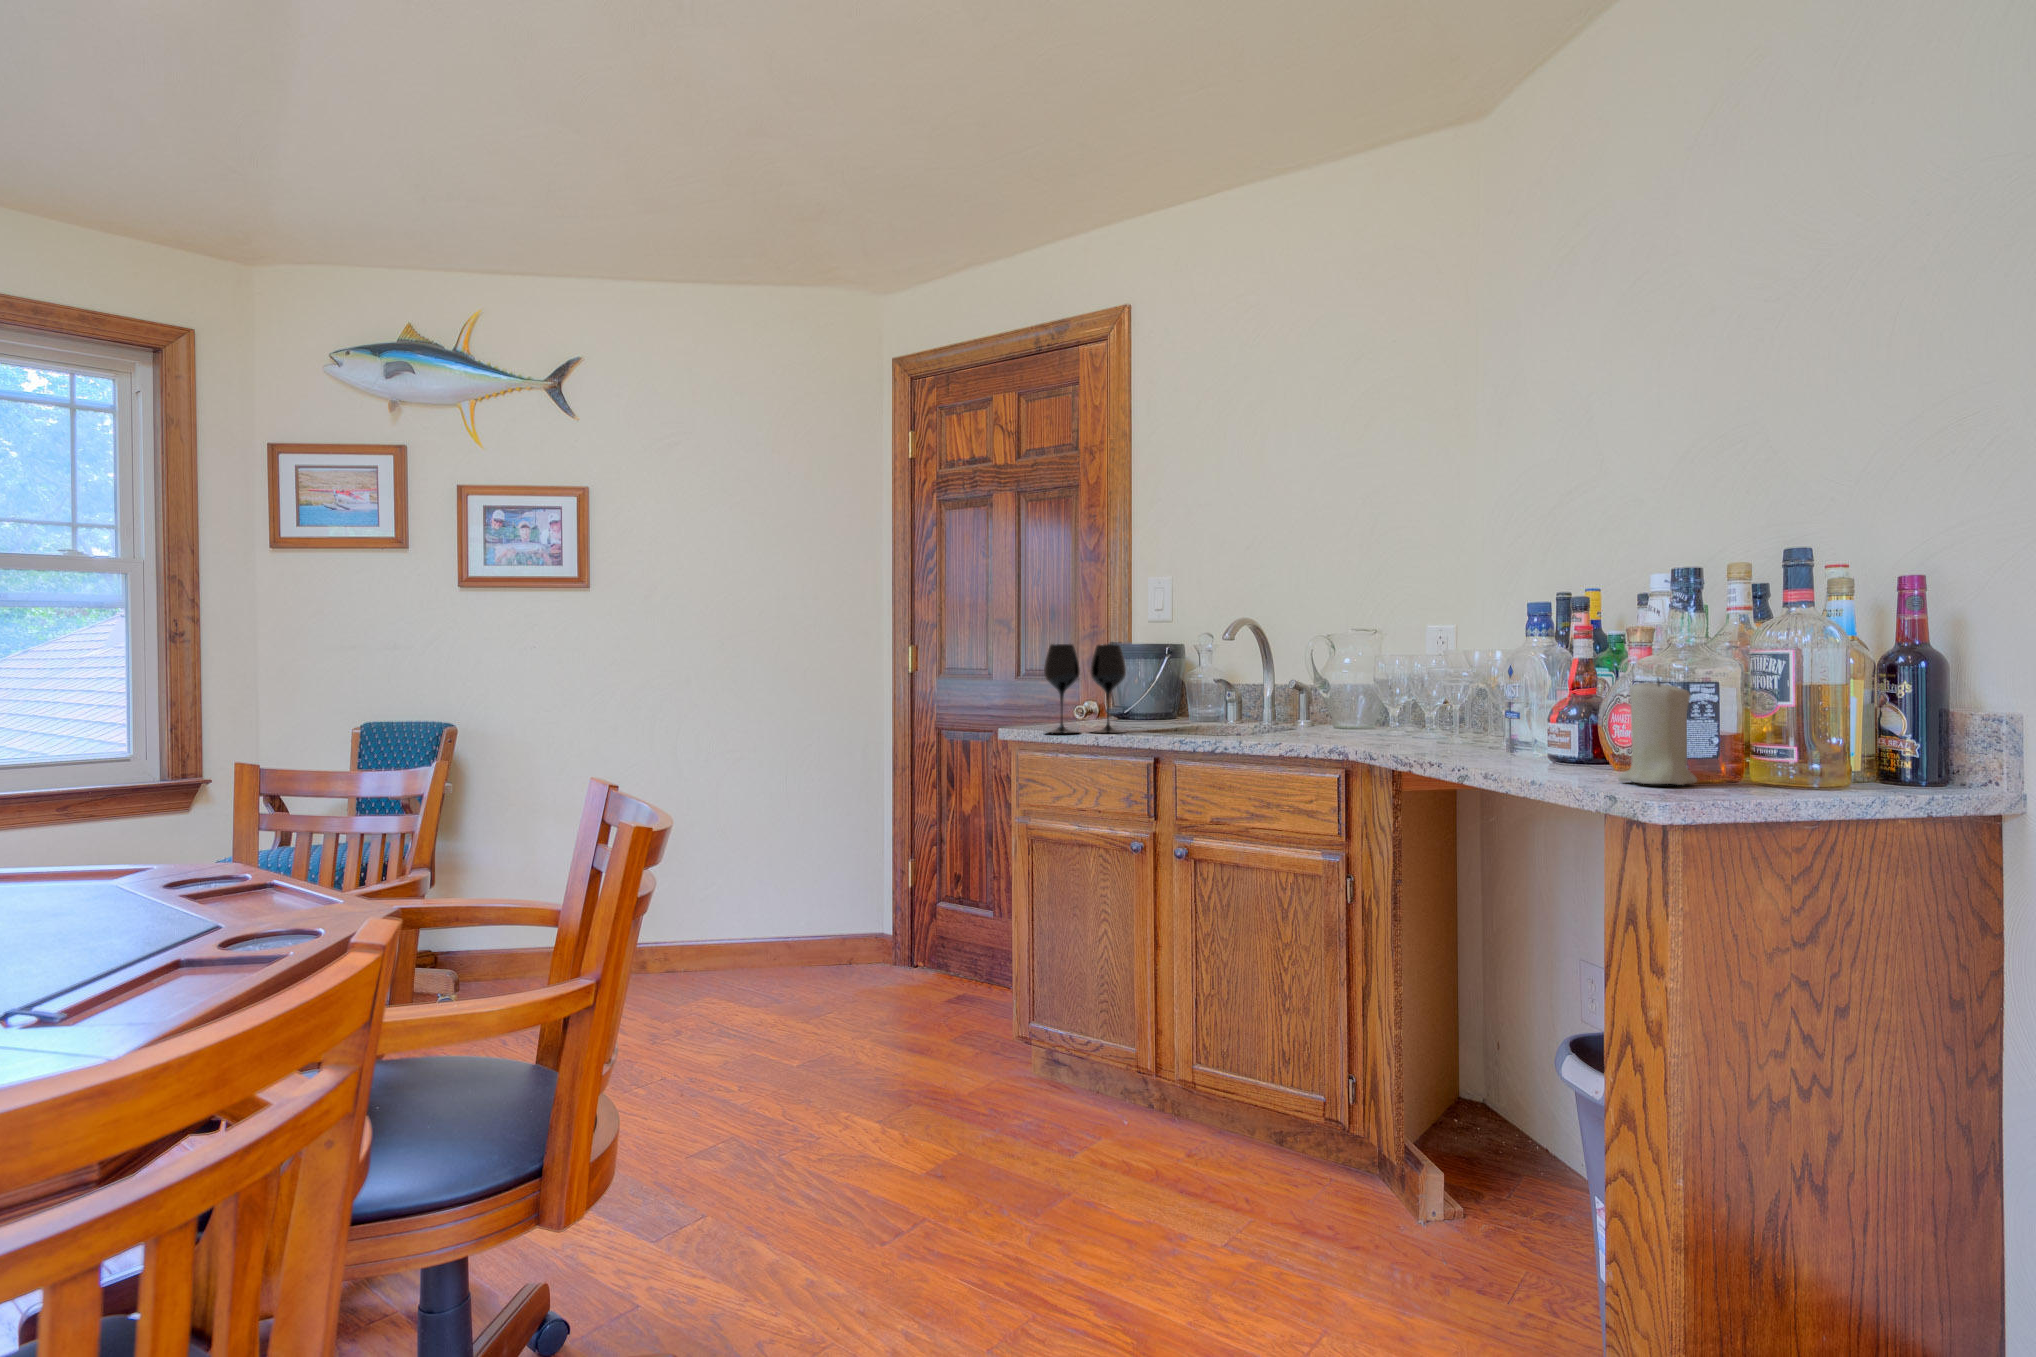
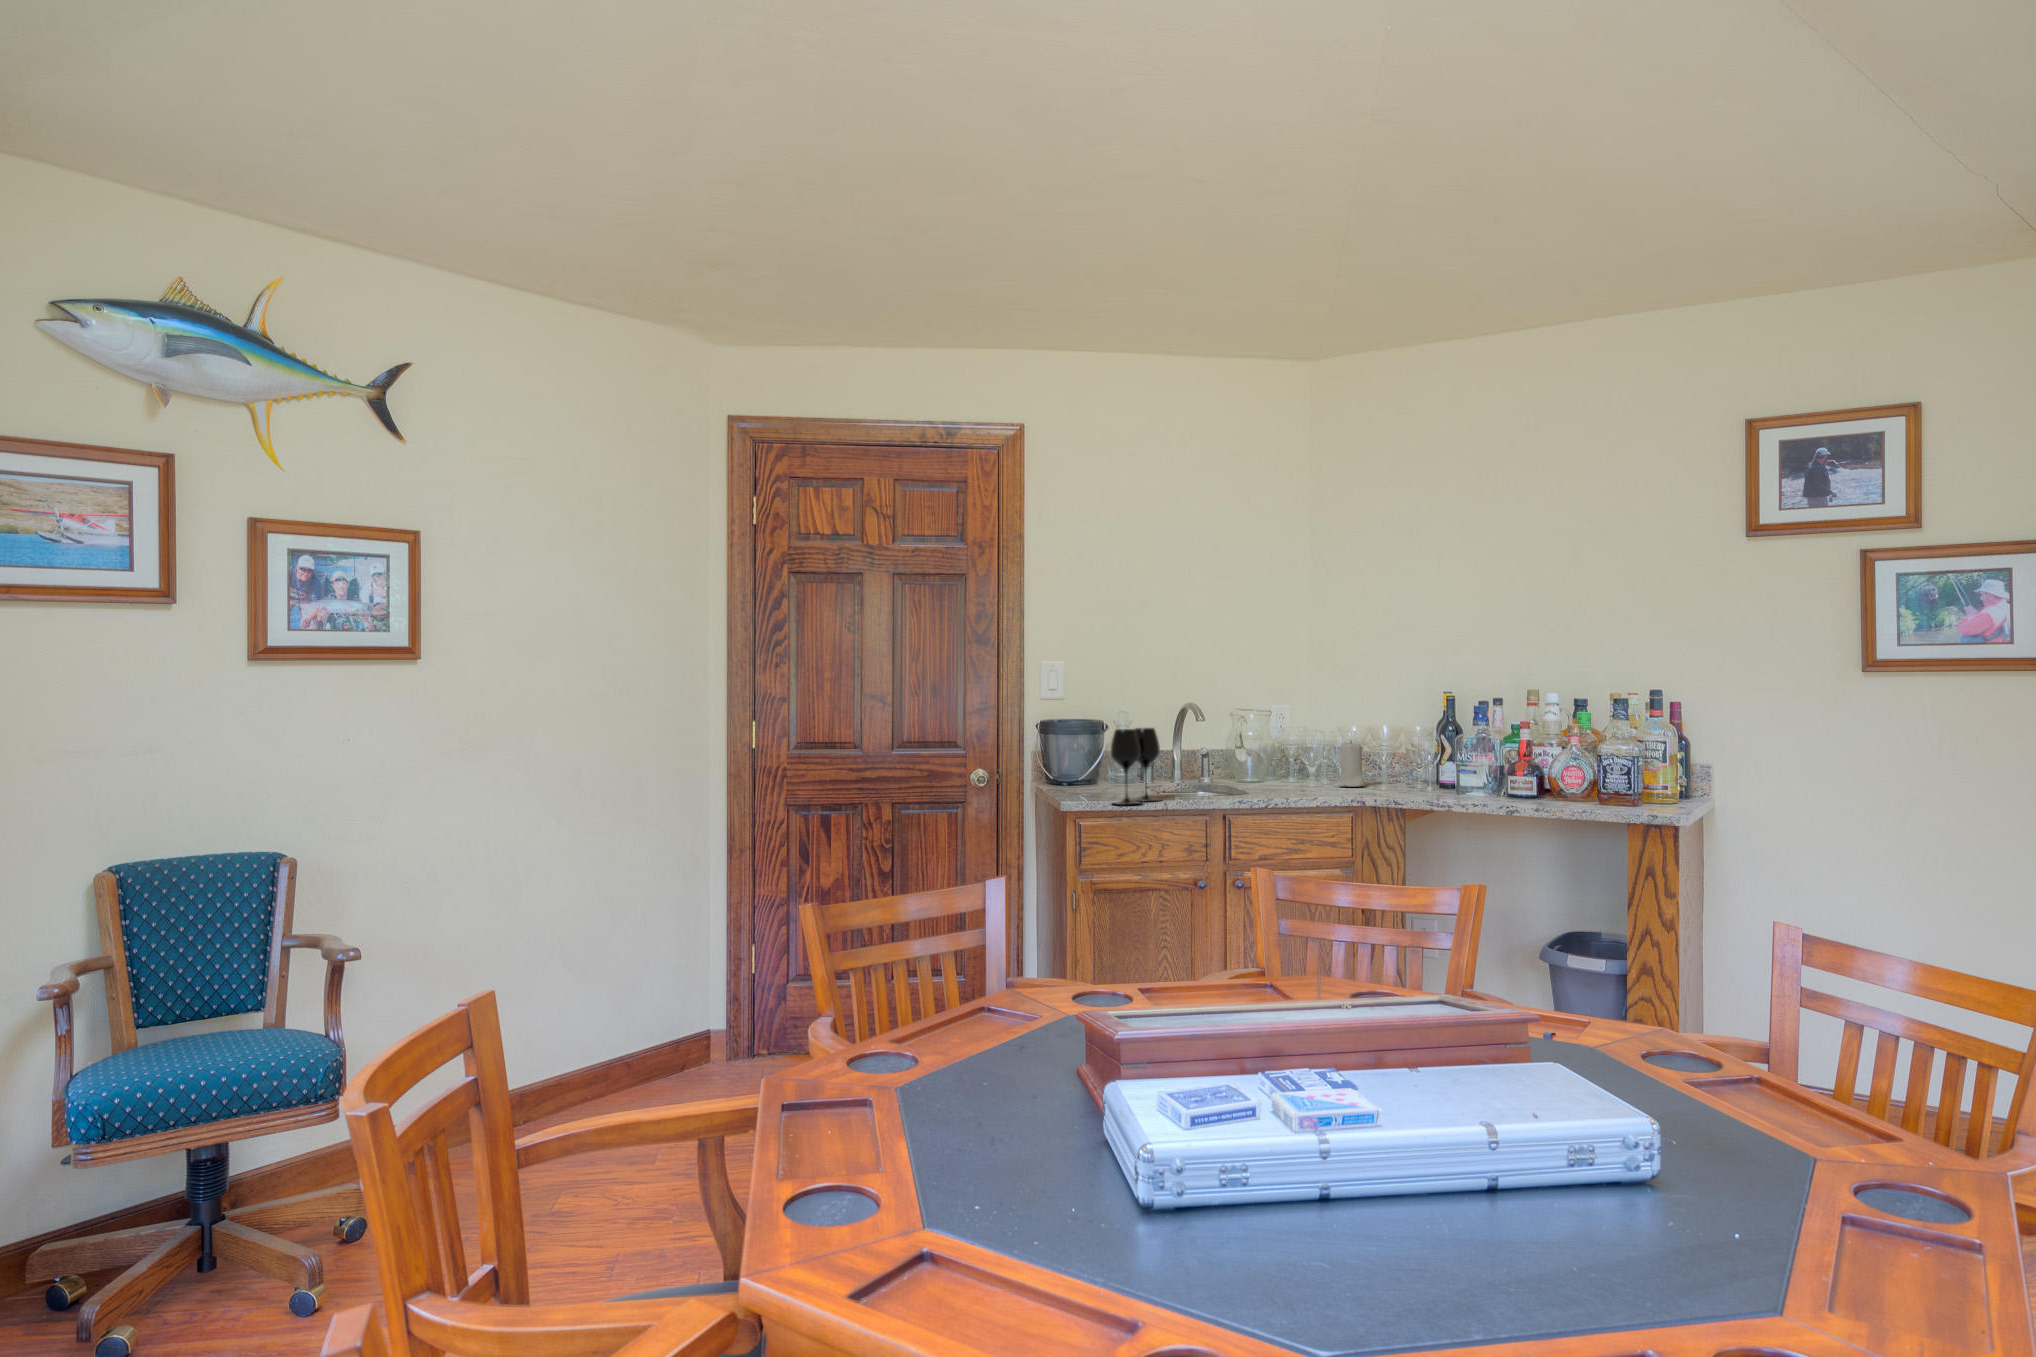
candle: present [1618,678,1697,785] -> present [1338,741,1366,787]

